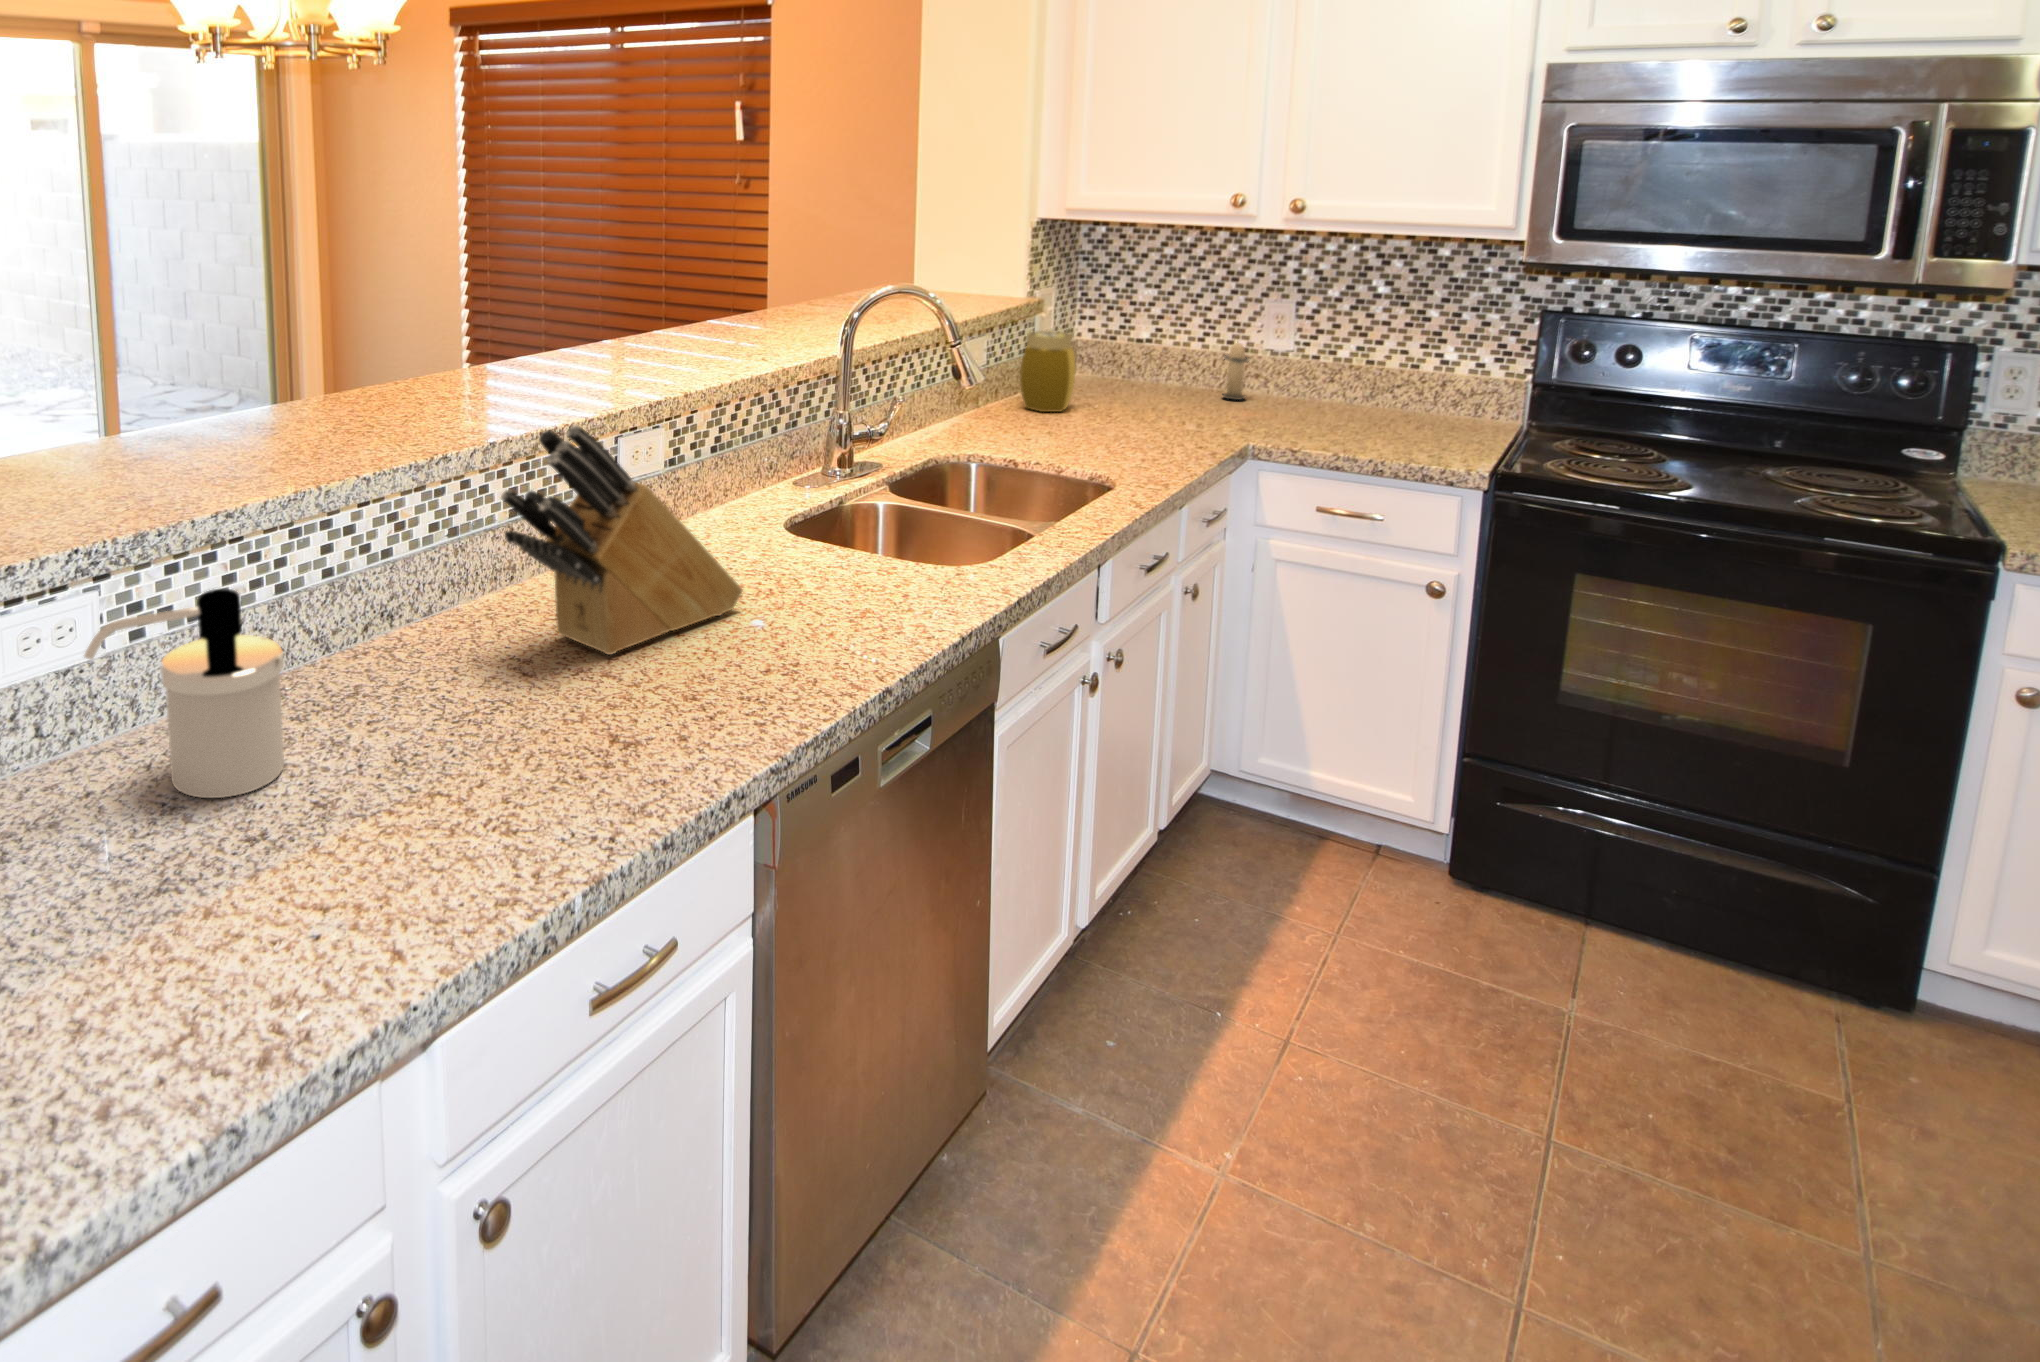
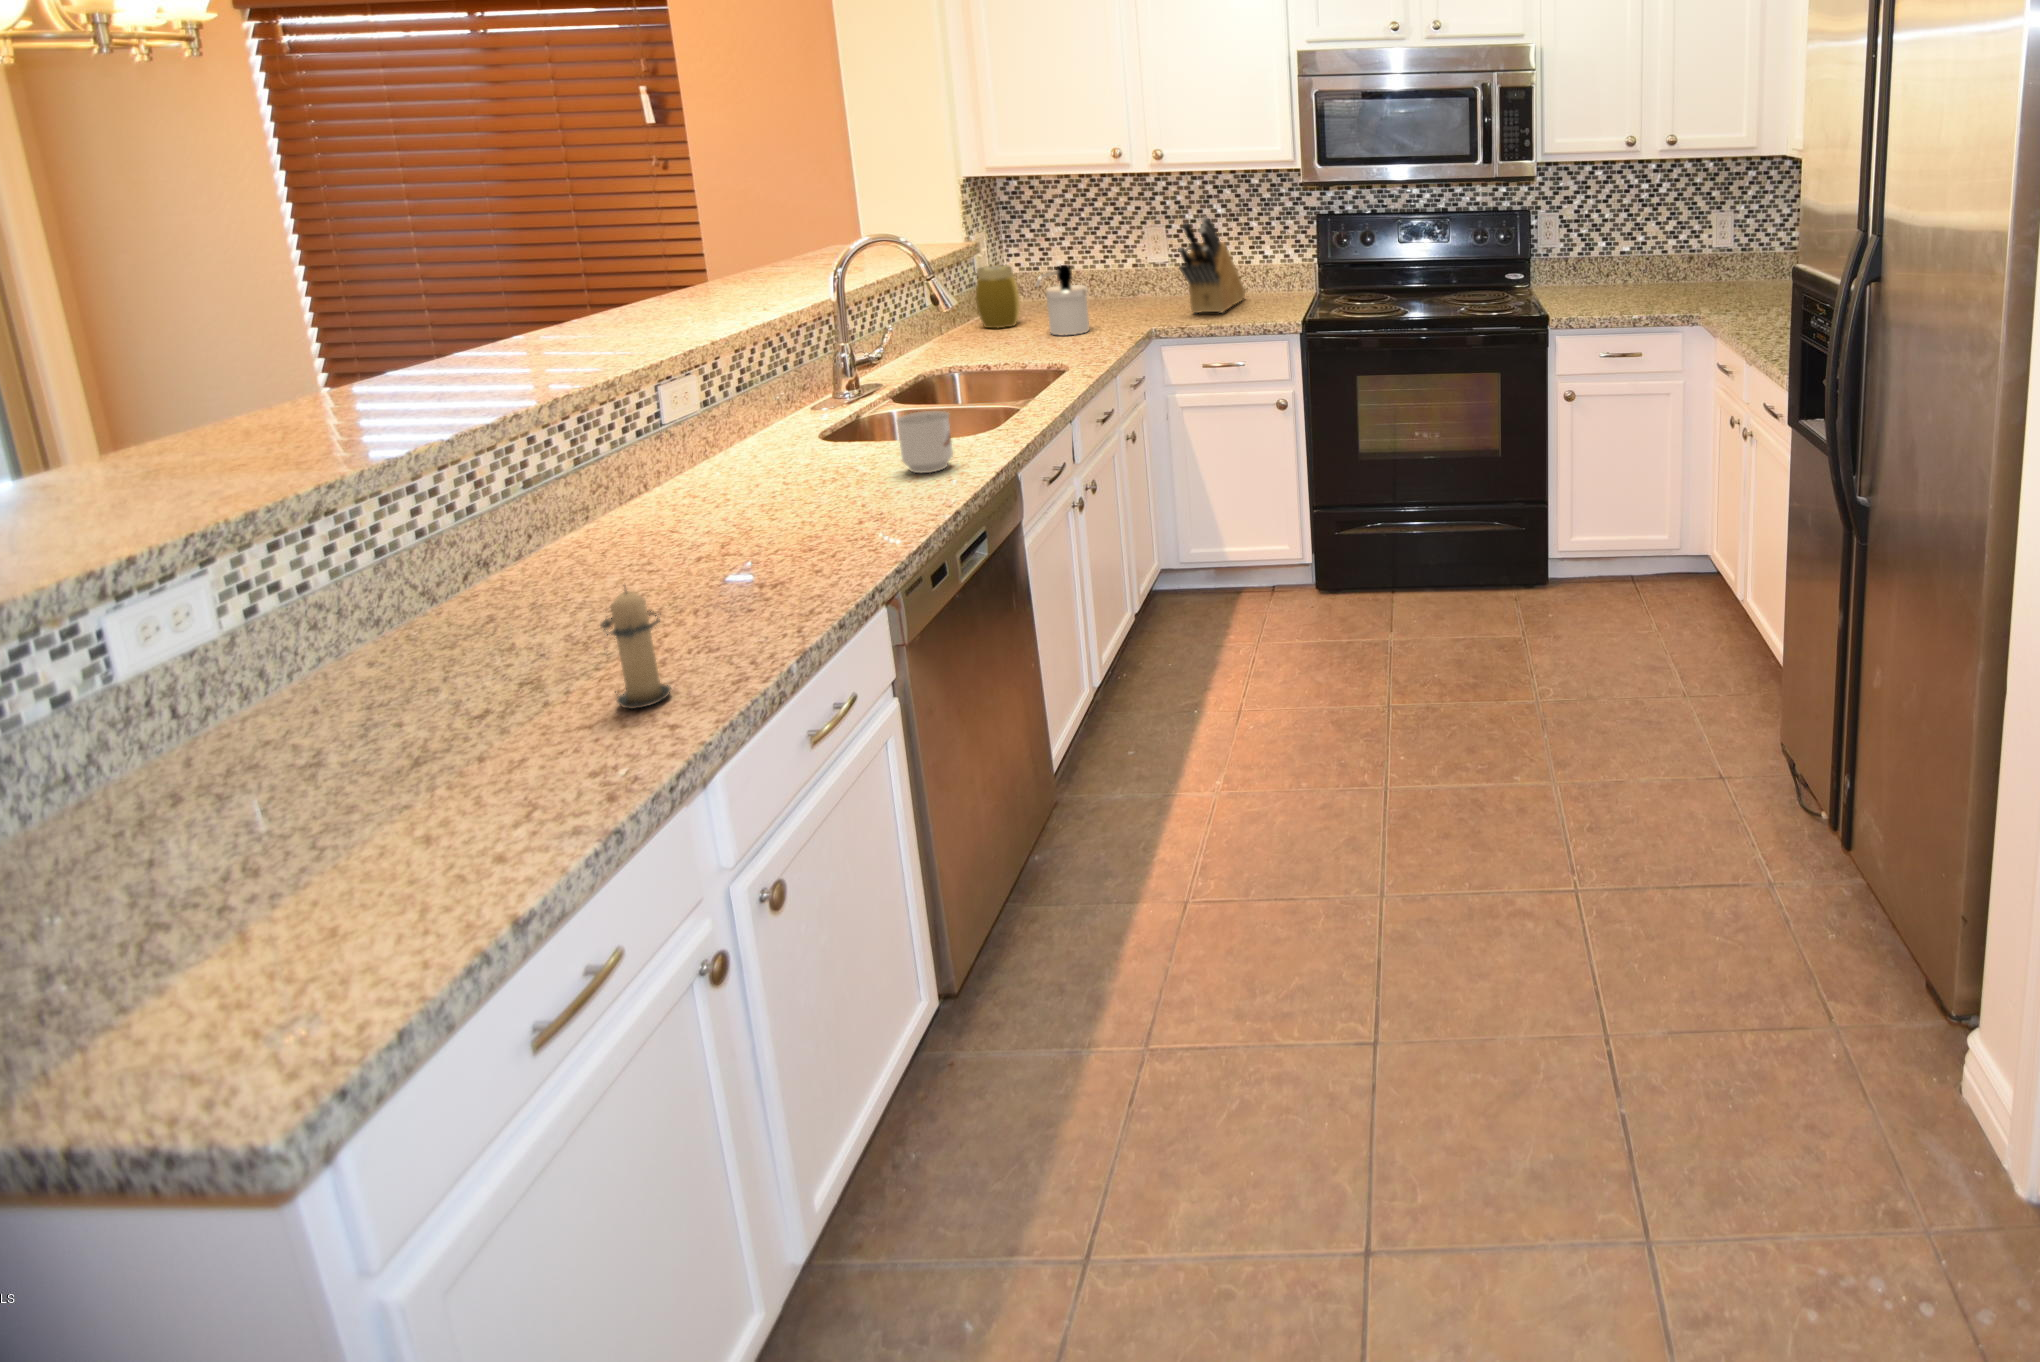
candle: present [1222,342,1249,400] -> present [600,589,671,709]
knife block: present [501,425,742,654] -> present [1179,217,1245,313]
mug: none [847,529,917,617] -> present [896,411,953,473]
soap dispenser: present [84,589,284,798] -> present [1036,265,1089,335]

